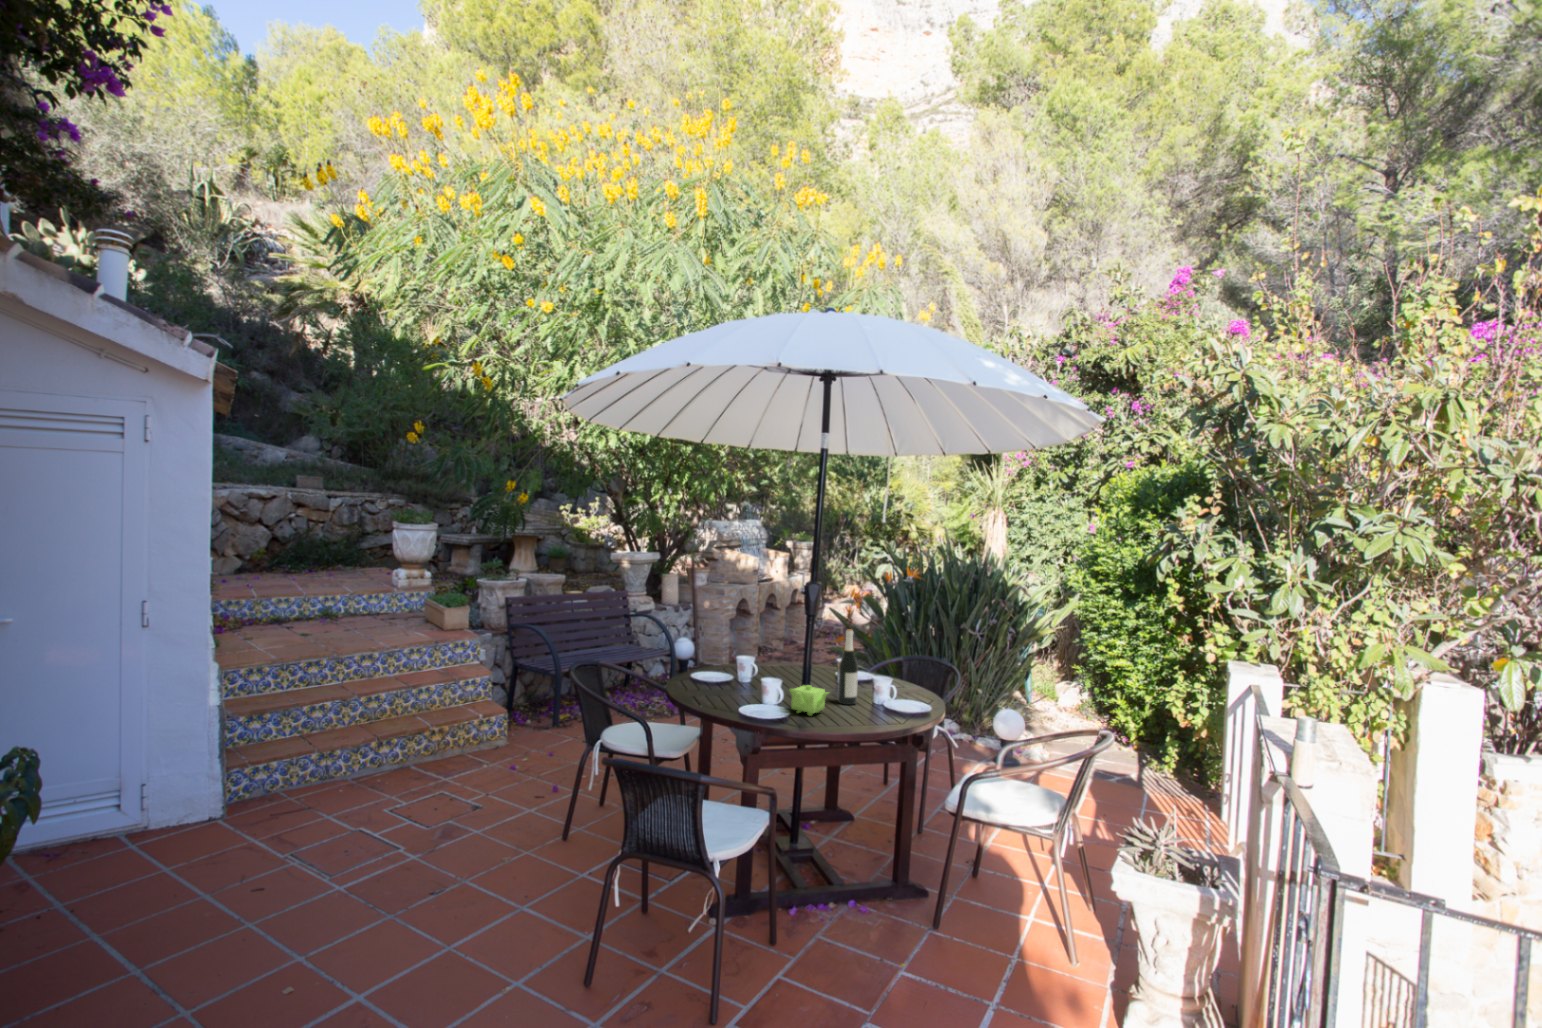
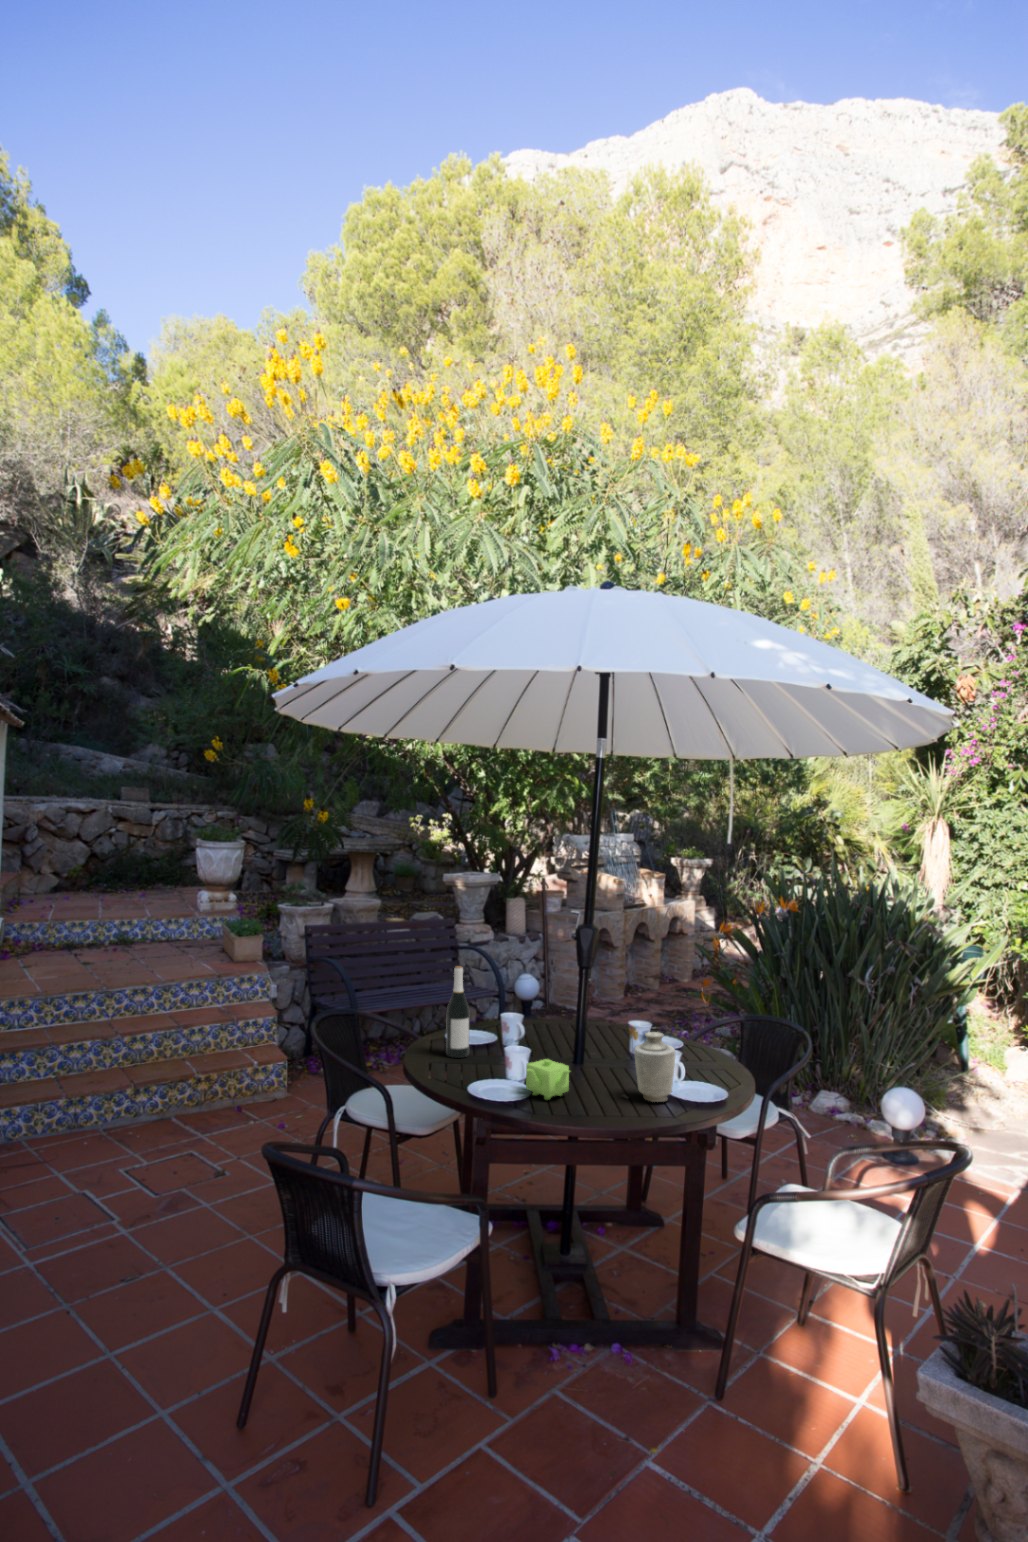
wine bottle: present [838,629,858,705] -> present [446,966,470,1058]
vase: none [872,661,903,714] -> present [634,1032,675,1102]

